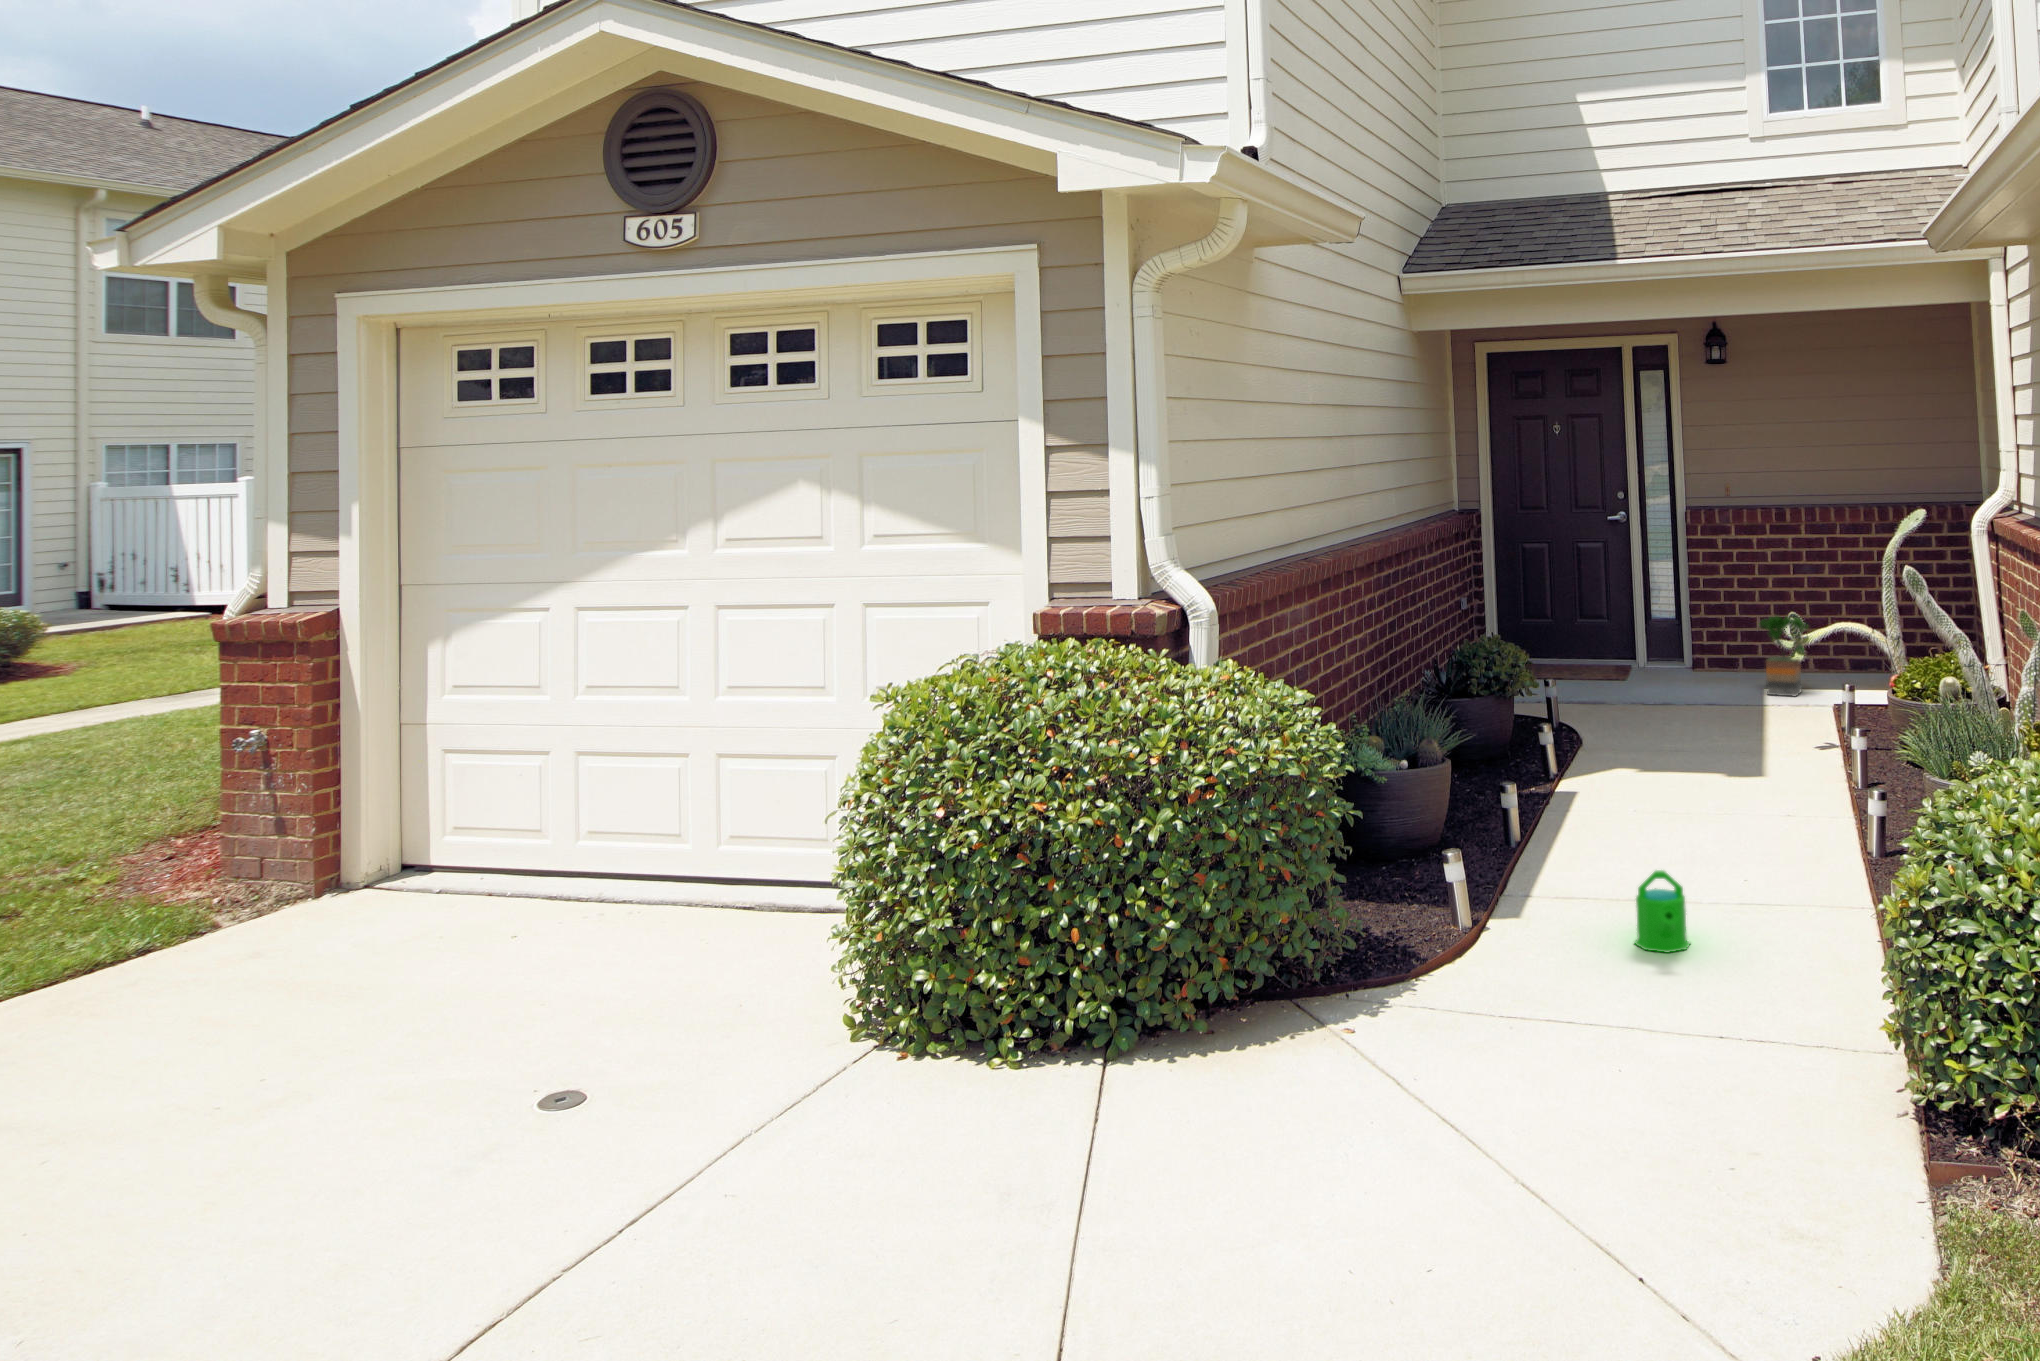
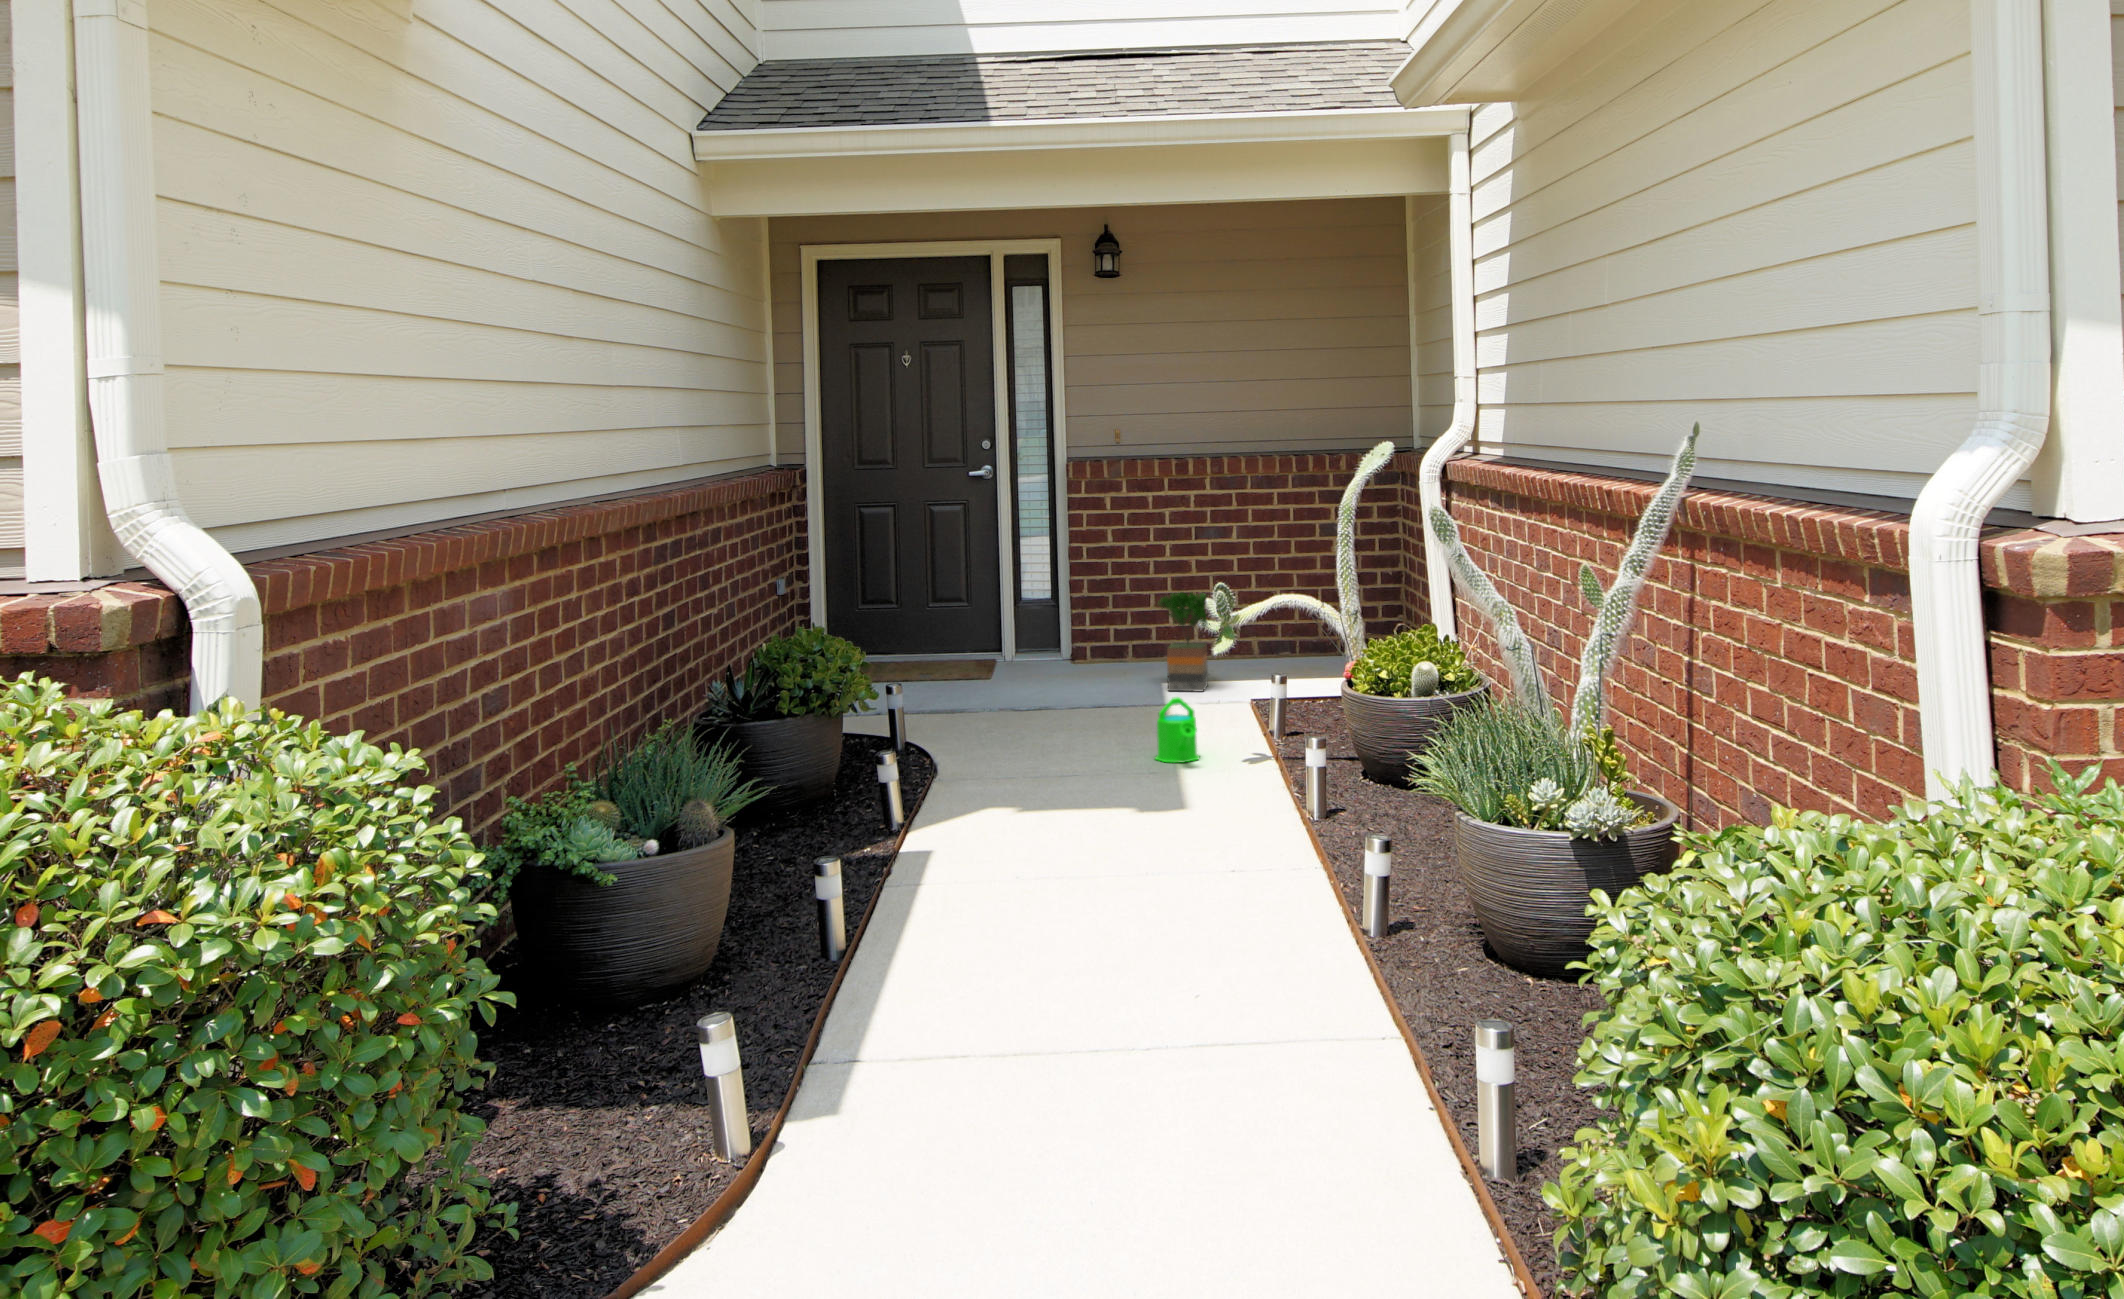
watering can: present [1635,870,1690,952] -> present [1156,697,1199,763]

